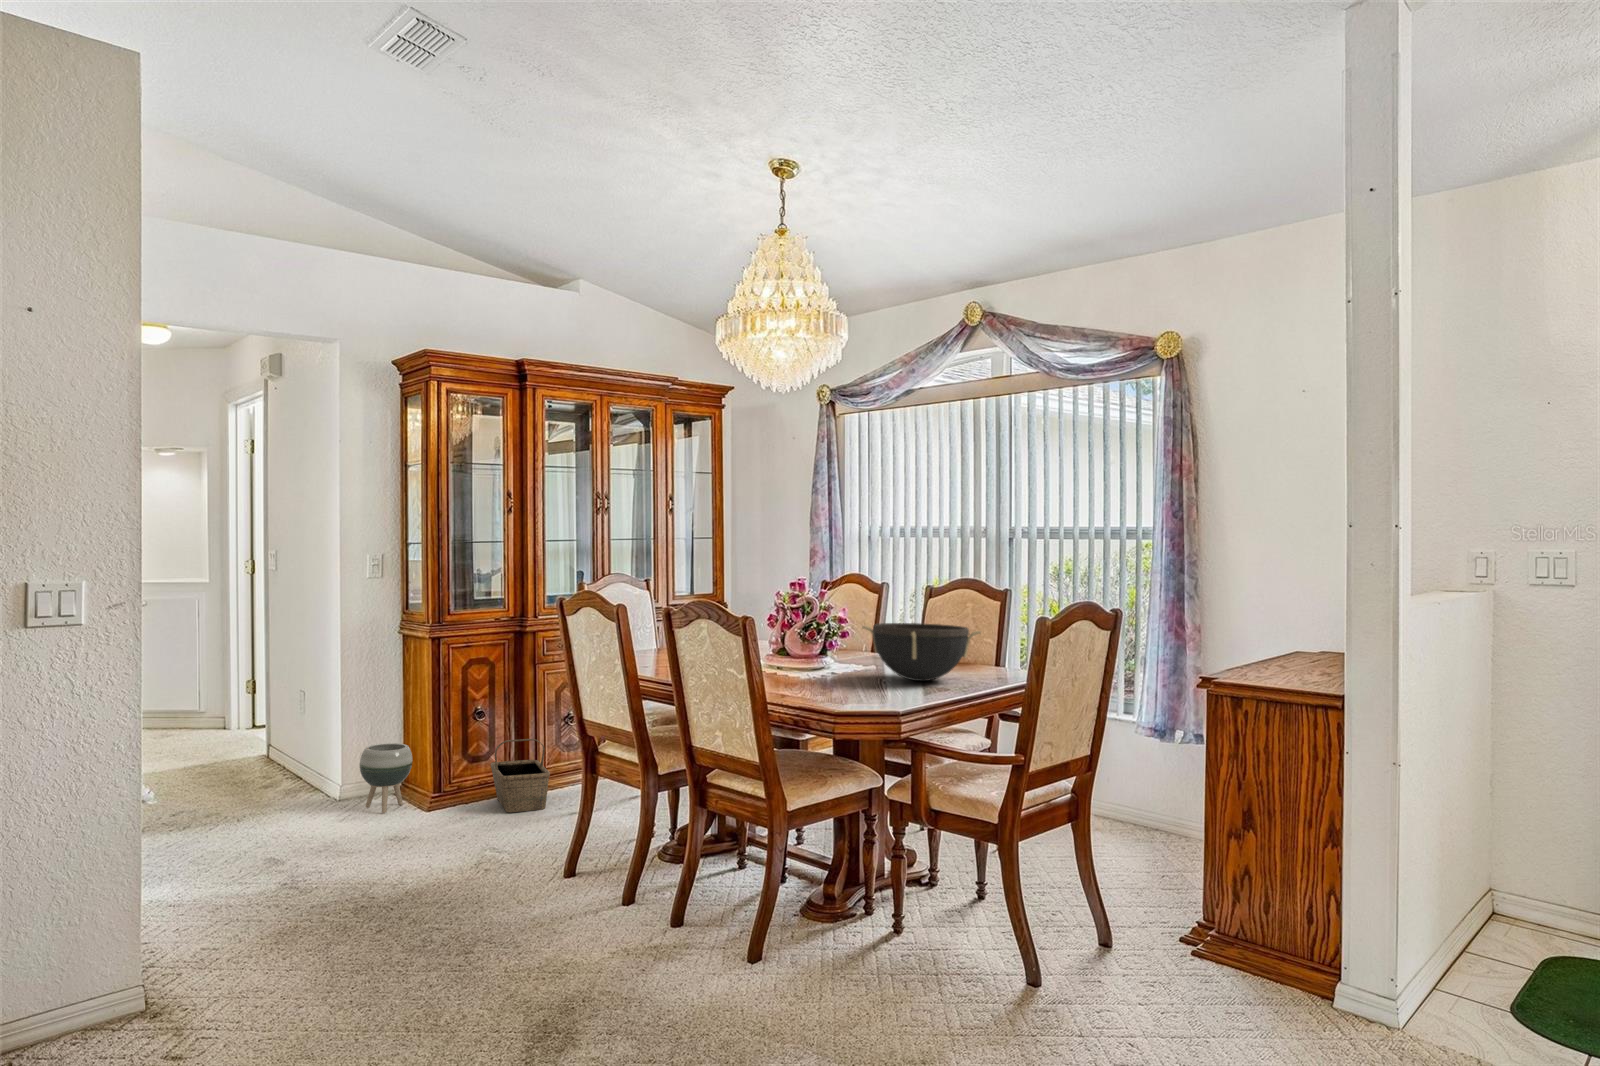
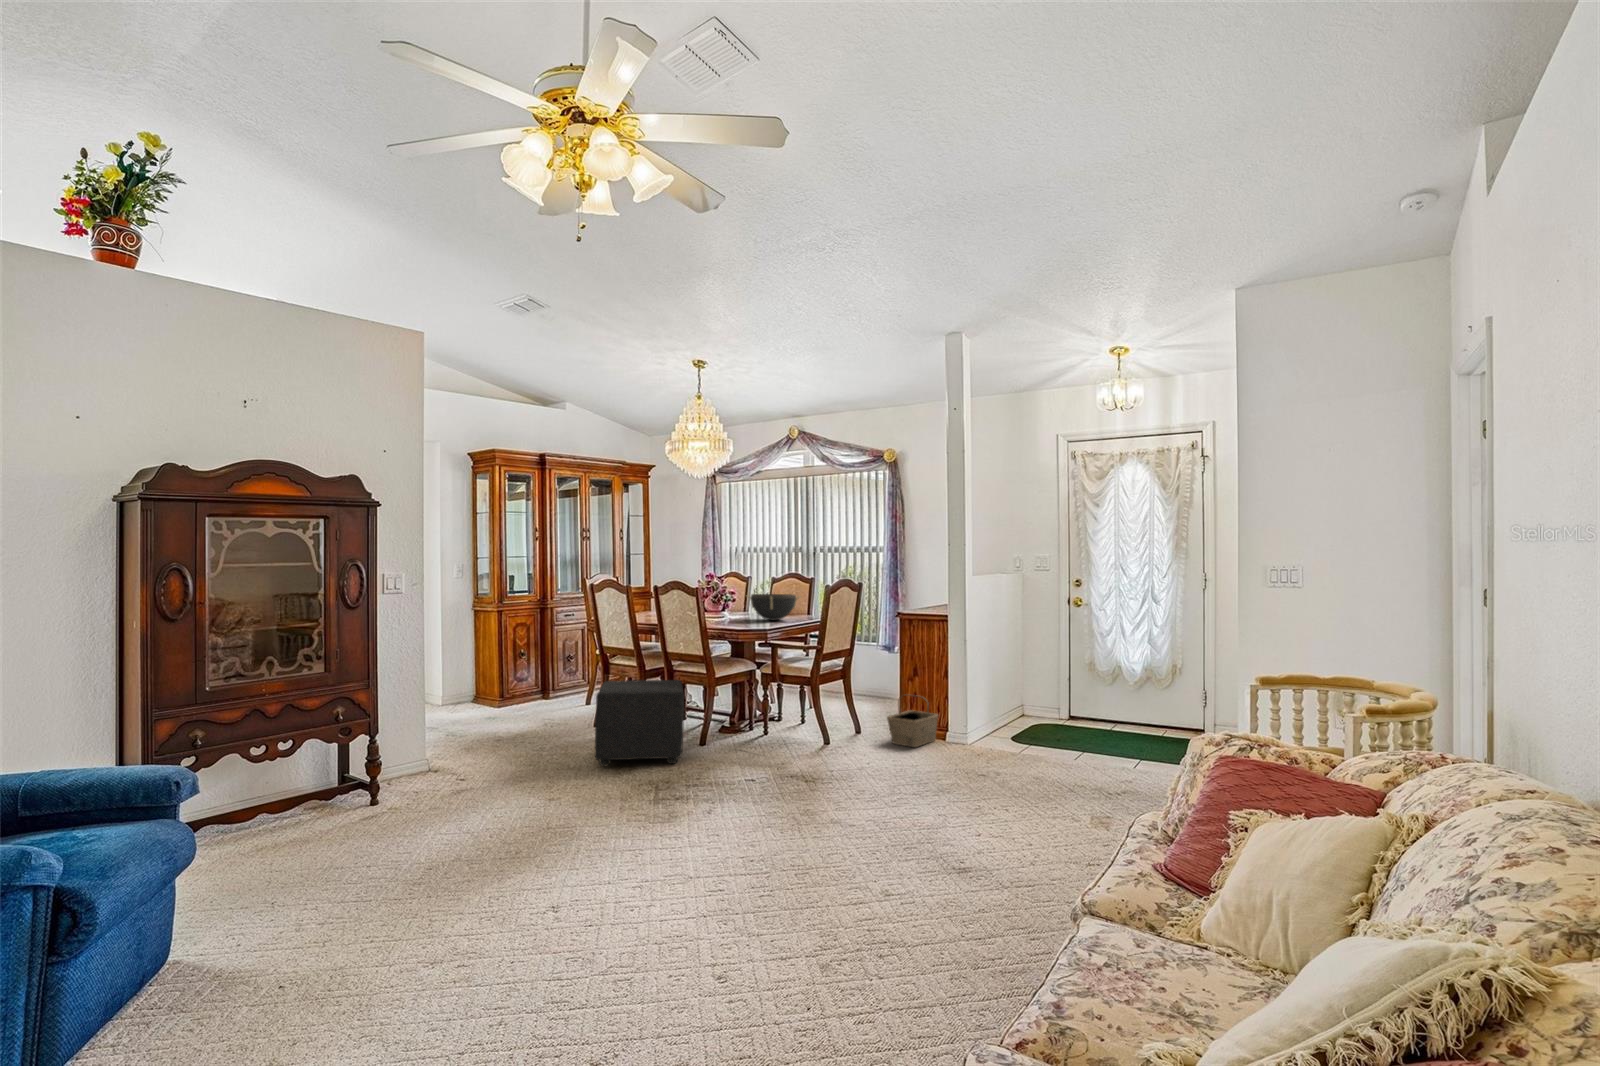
basket: present [491,739,550,812] -> present [887,697,938,747]
planter: present [359,743,413,813] -> none [453,673,483,712]
ottoman: none [488,807,712,1029] -> present [595,680,684,766]

